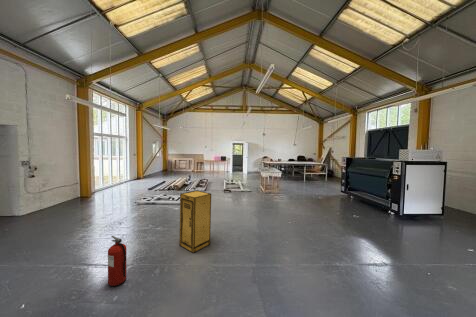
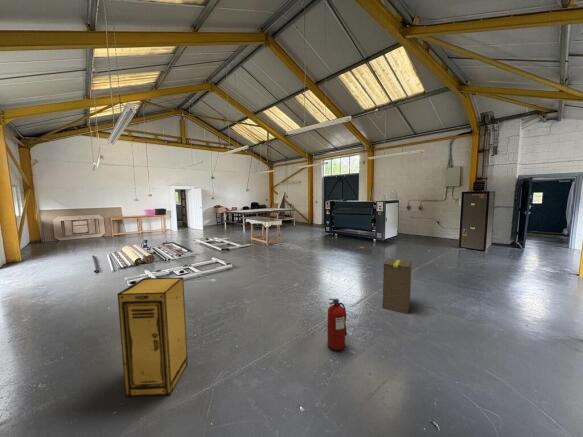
storage cabinet: present [179,190,211,253] -> present [118,277,188,397]
cardboard box: none [217,225,253,298] -> present [383,259,412,314]

